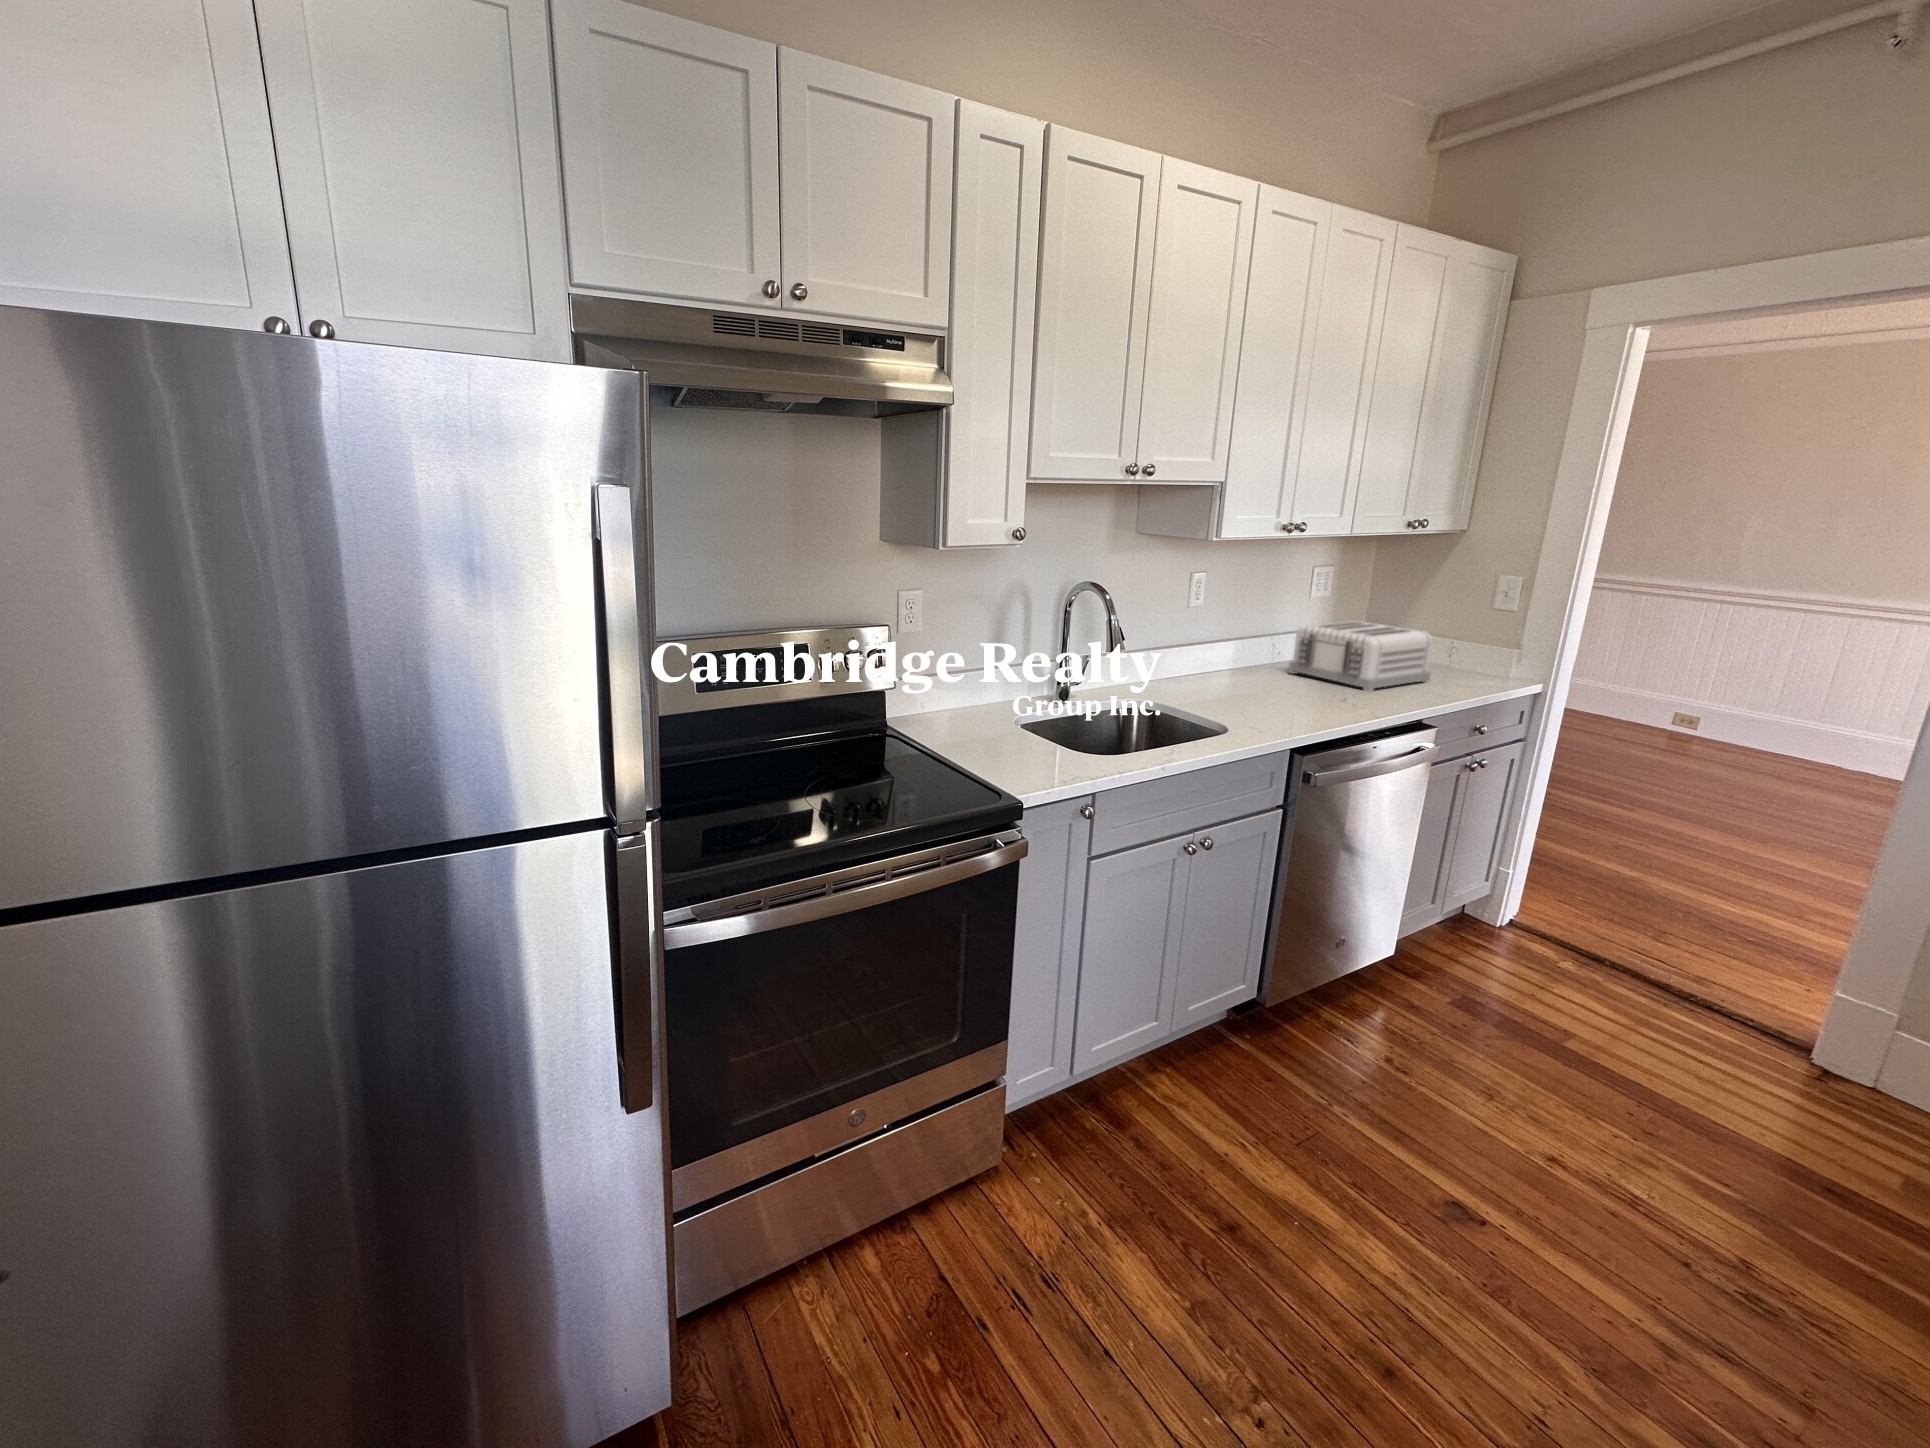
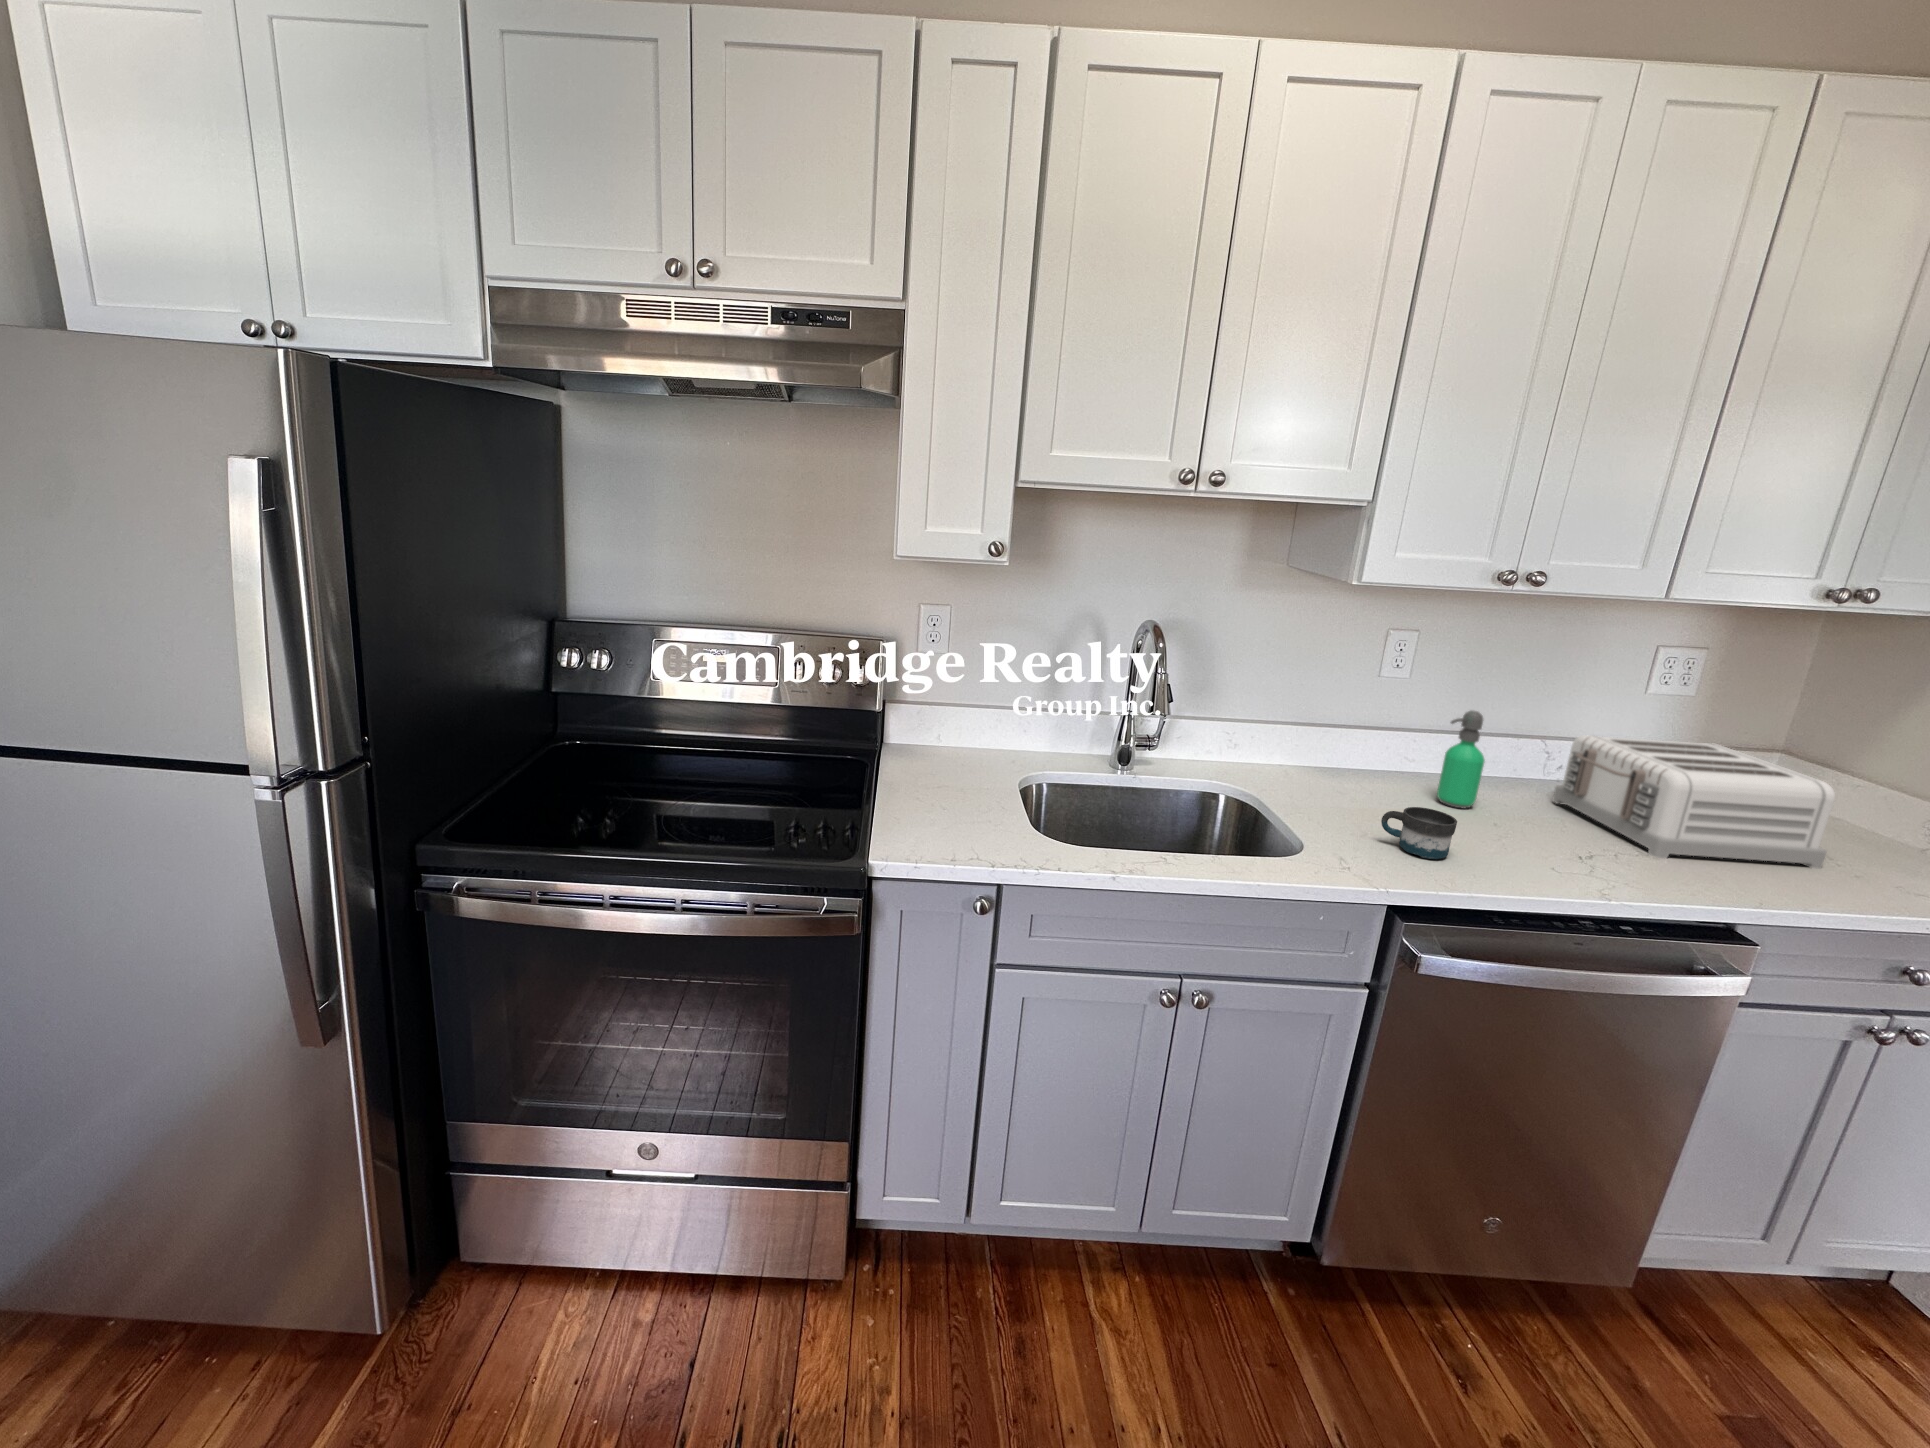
soap dispenser: none [1239,618,1266,686] -> present [1437,711,1485,808]
mug: none [1254,684,1299,716] -> present [1381,807,1457,859]

